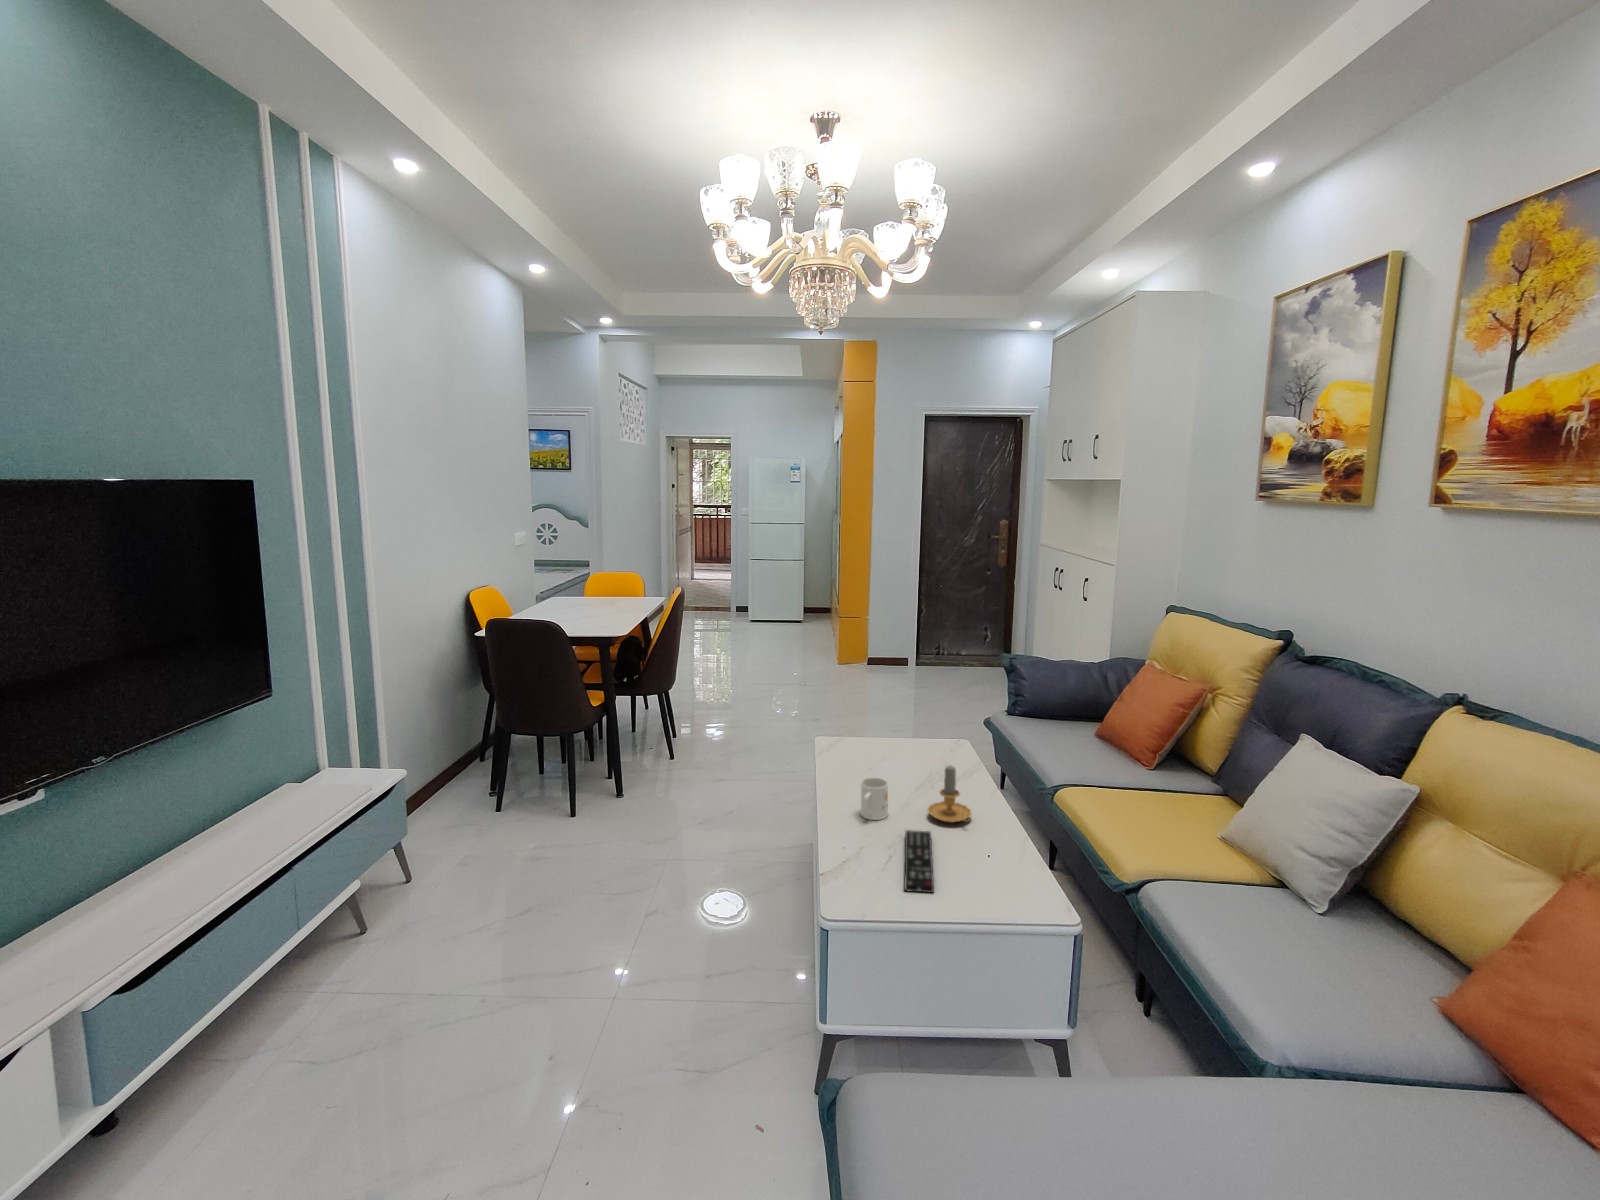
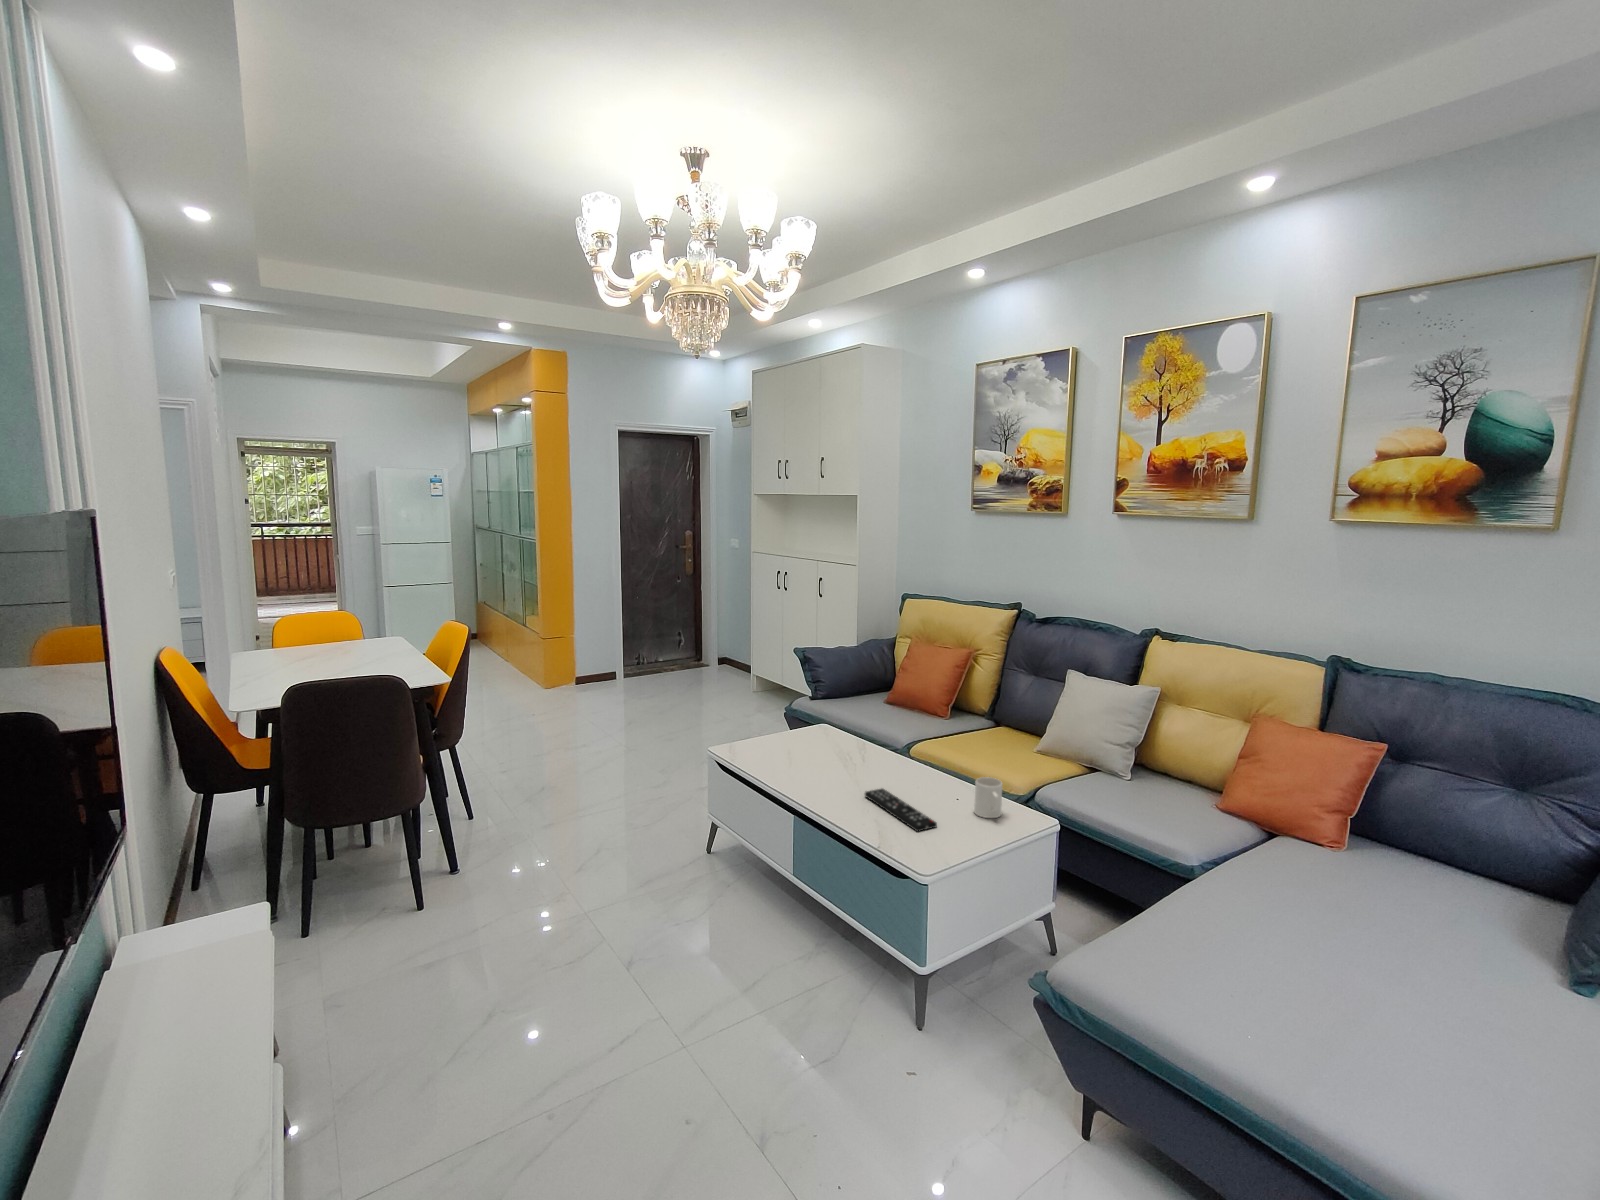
candle: present [928,765,971,823] -> none [858,731,902,780]
mug: present [860,778,888,820] -> present [974,777,1002,818]

